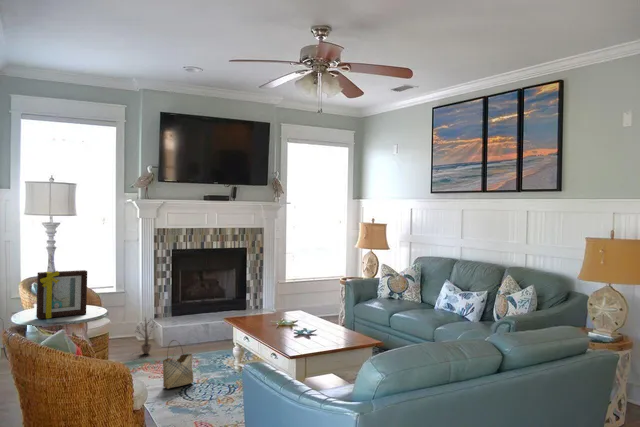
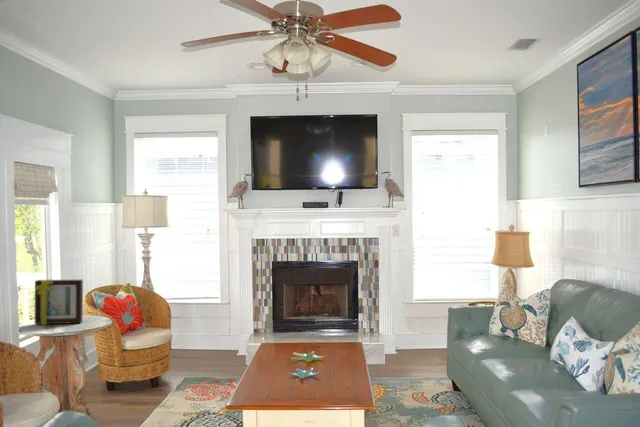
decorative plant: present [136,319,153,354] -> none [204,331,233,370]
woven basket: present [163,340,193,389] -> none [180,359,217,411]

